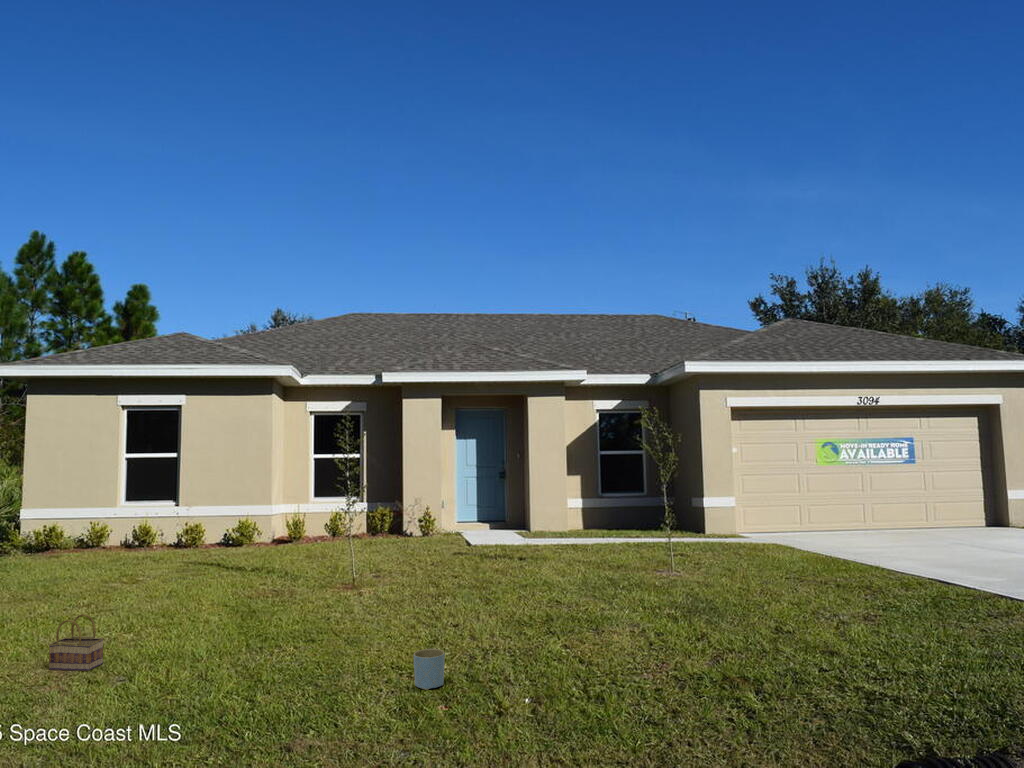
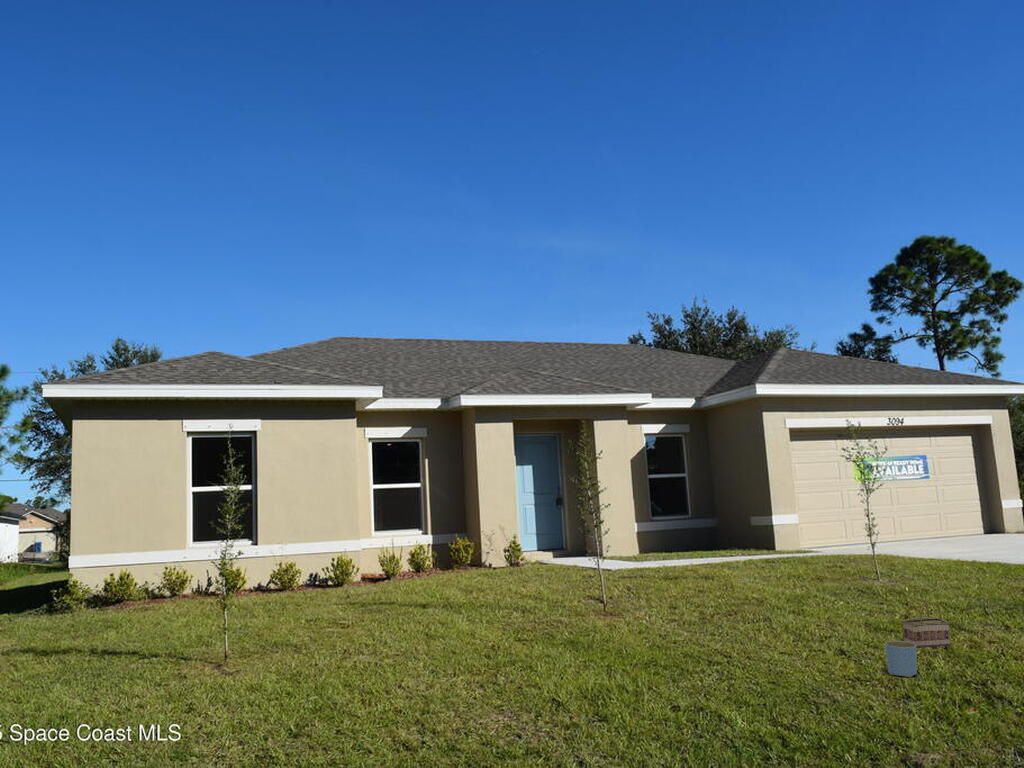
basket: present [49,614,104,671] -> present [902,598,951,647]

